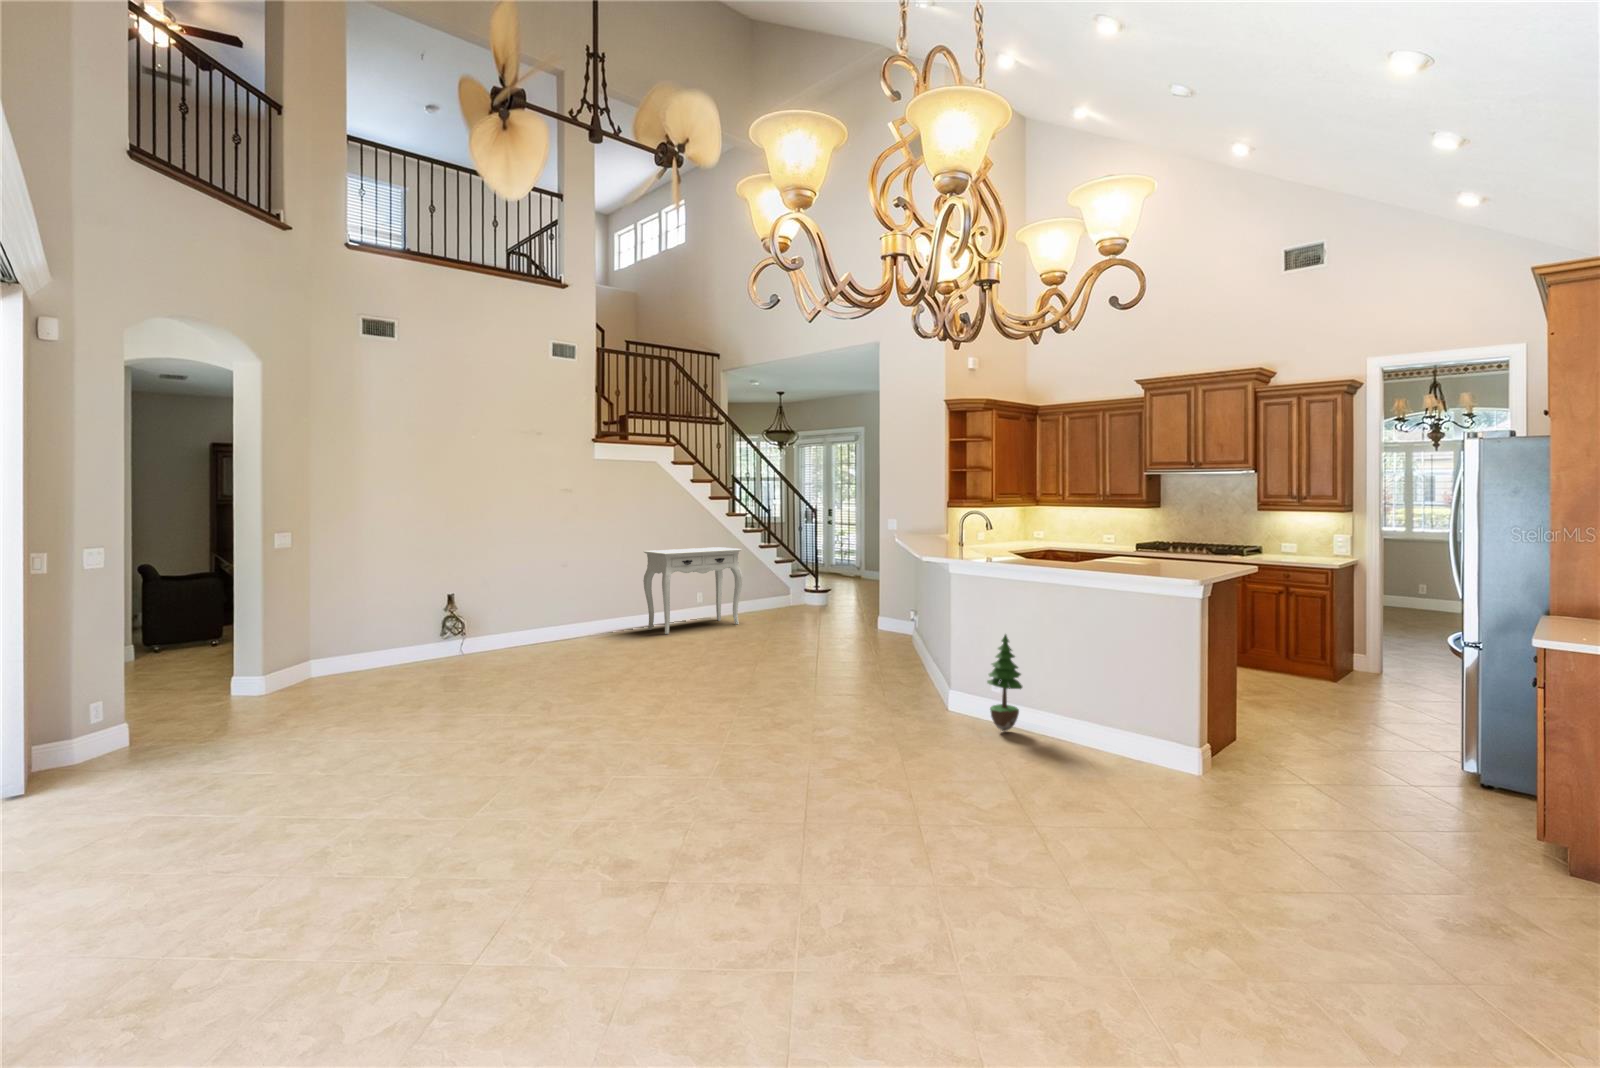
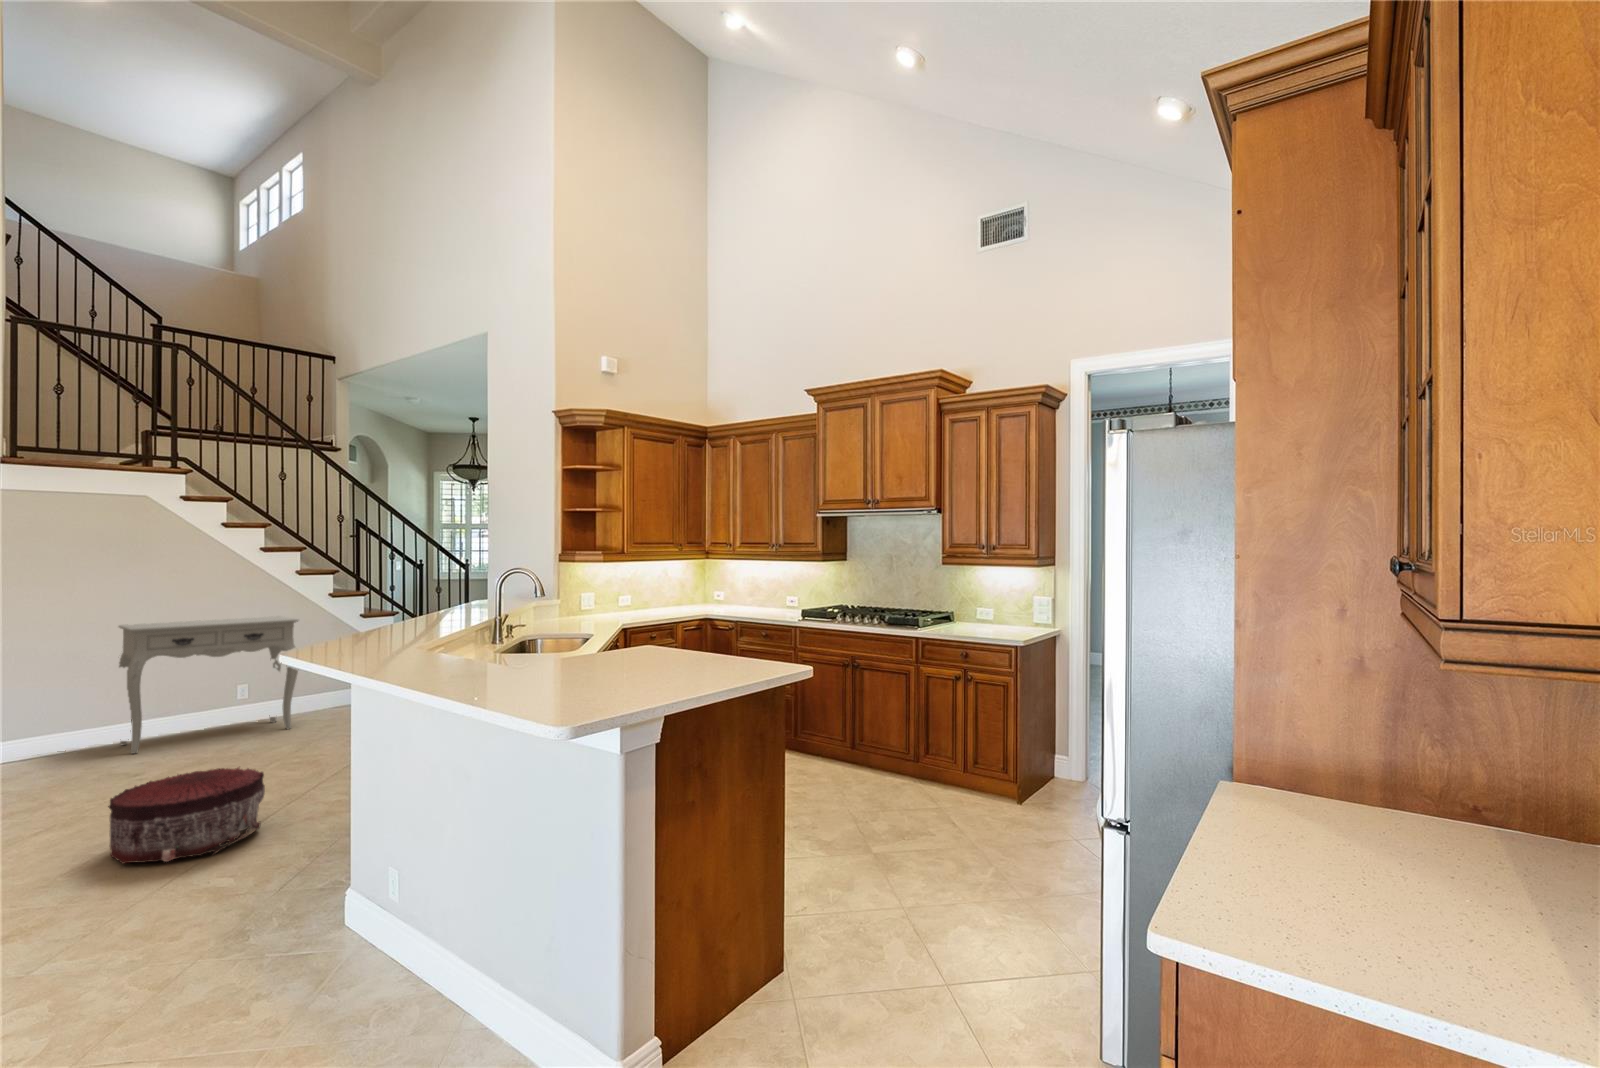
pouf: none [757,634,829,682] -> present [108,768,265,864]
potted tree: present [987,635,1022,731] -> none [321,799,401,997]

